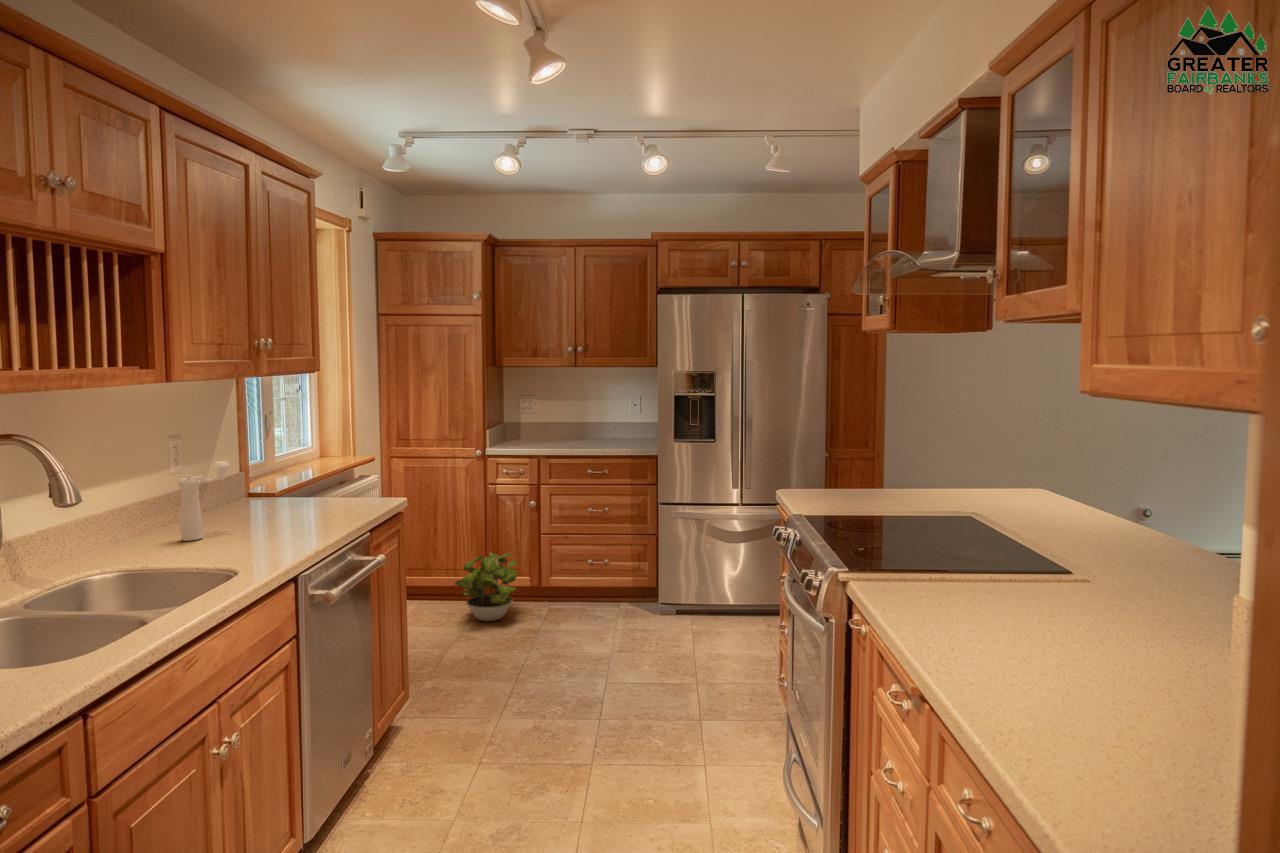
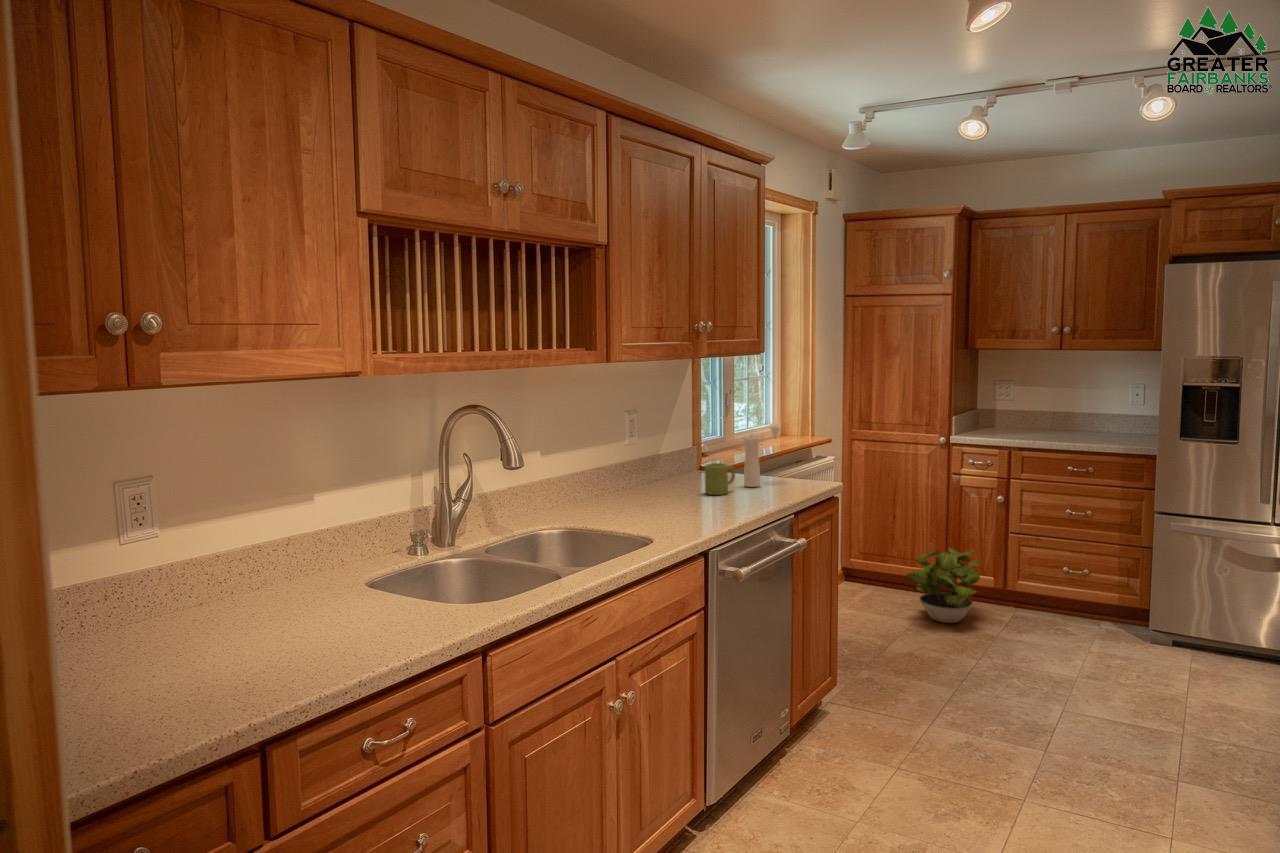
pepper mill: present [178,461,229,541] -> present [743,423,781,487]
mug: none [270,487,304,521] -> present [705,463,735,495]

